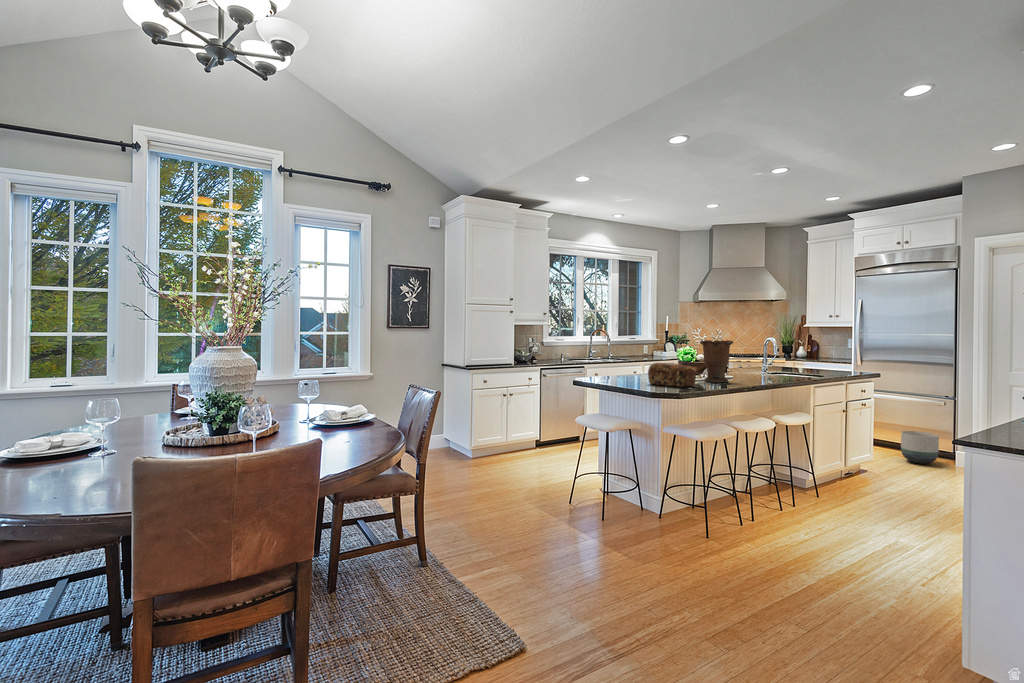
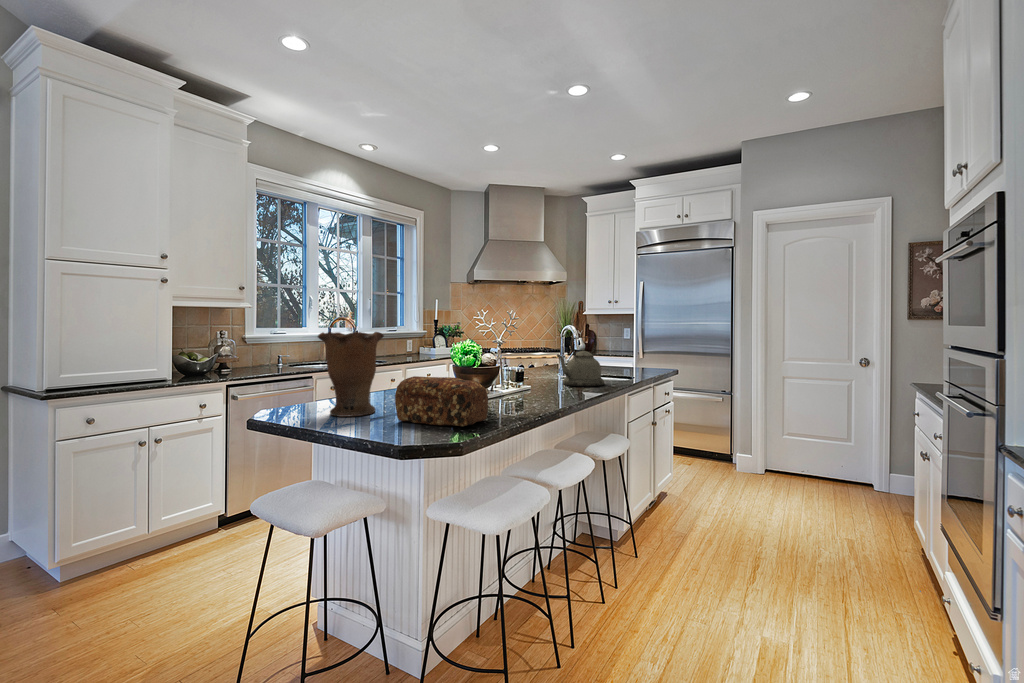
vase: present [700,340,733,382] -> present [318,332,384,417]
kettle: none [749,346,787,379] -> present [557,337,604,386]
planter: present [901,431,939,464] -> none [693,429,728,466]

